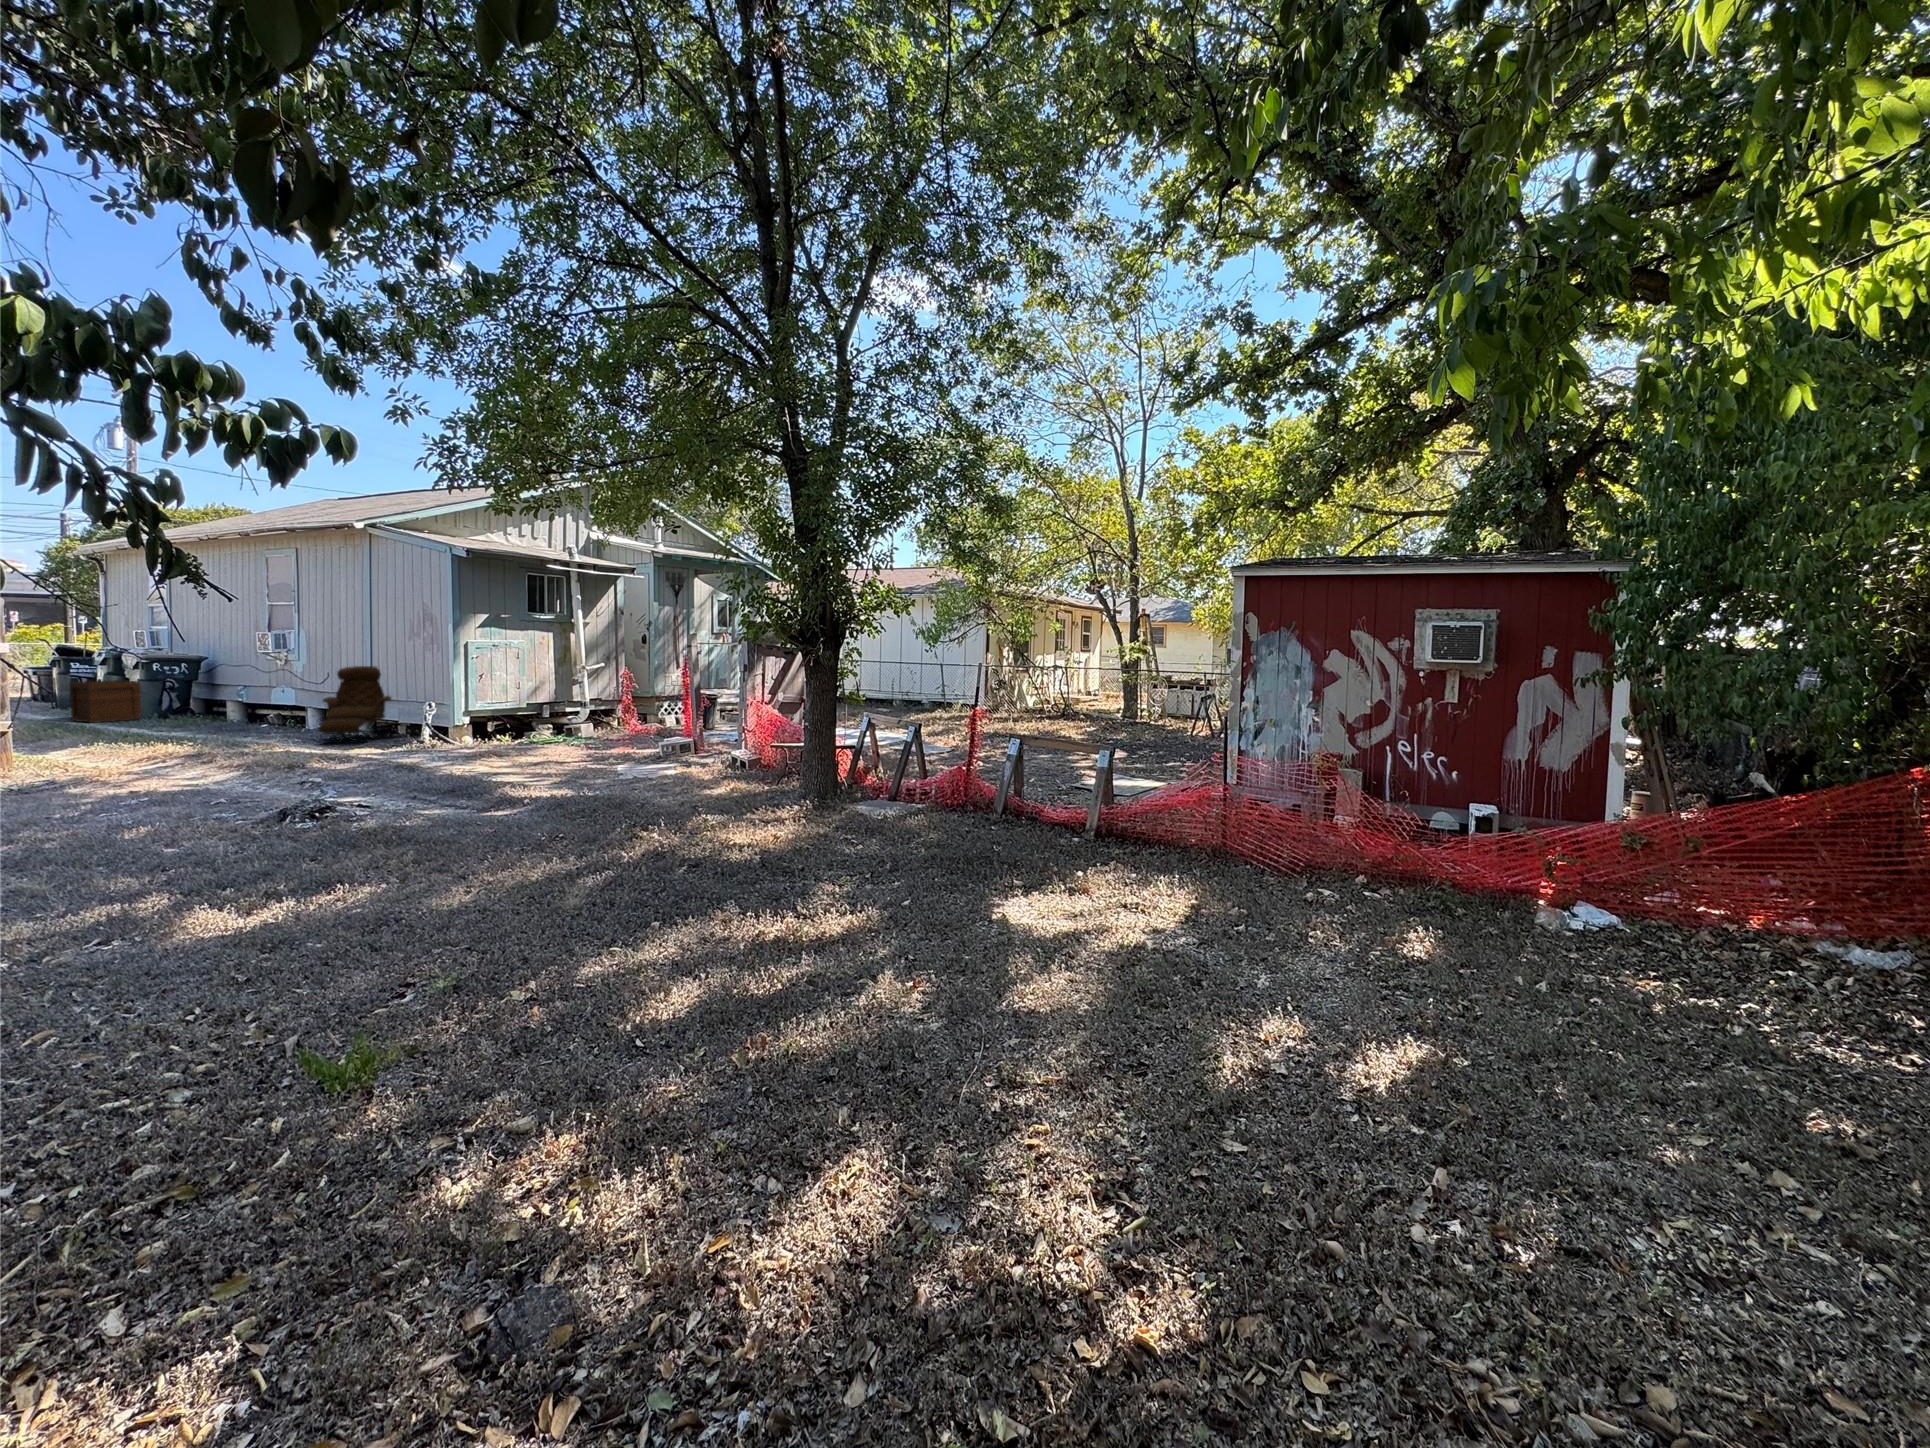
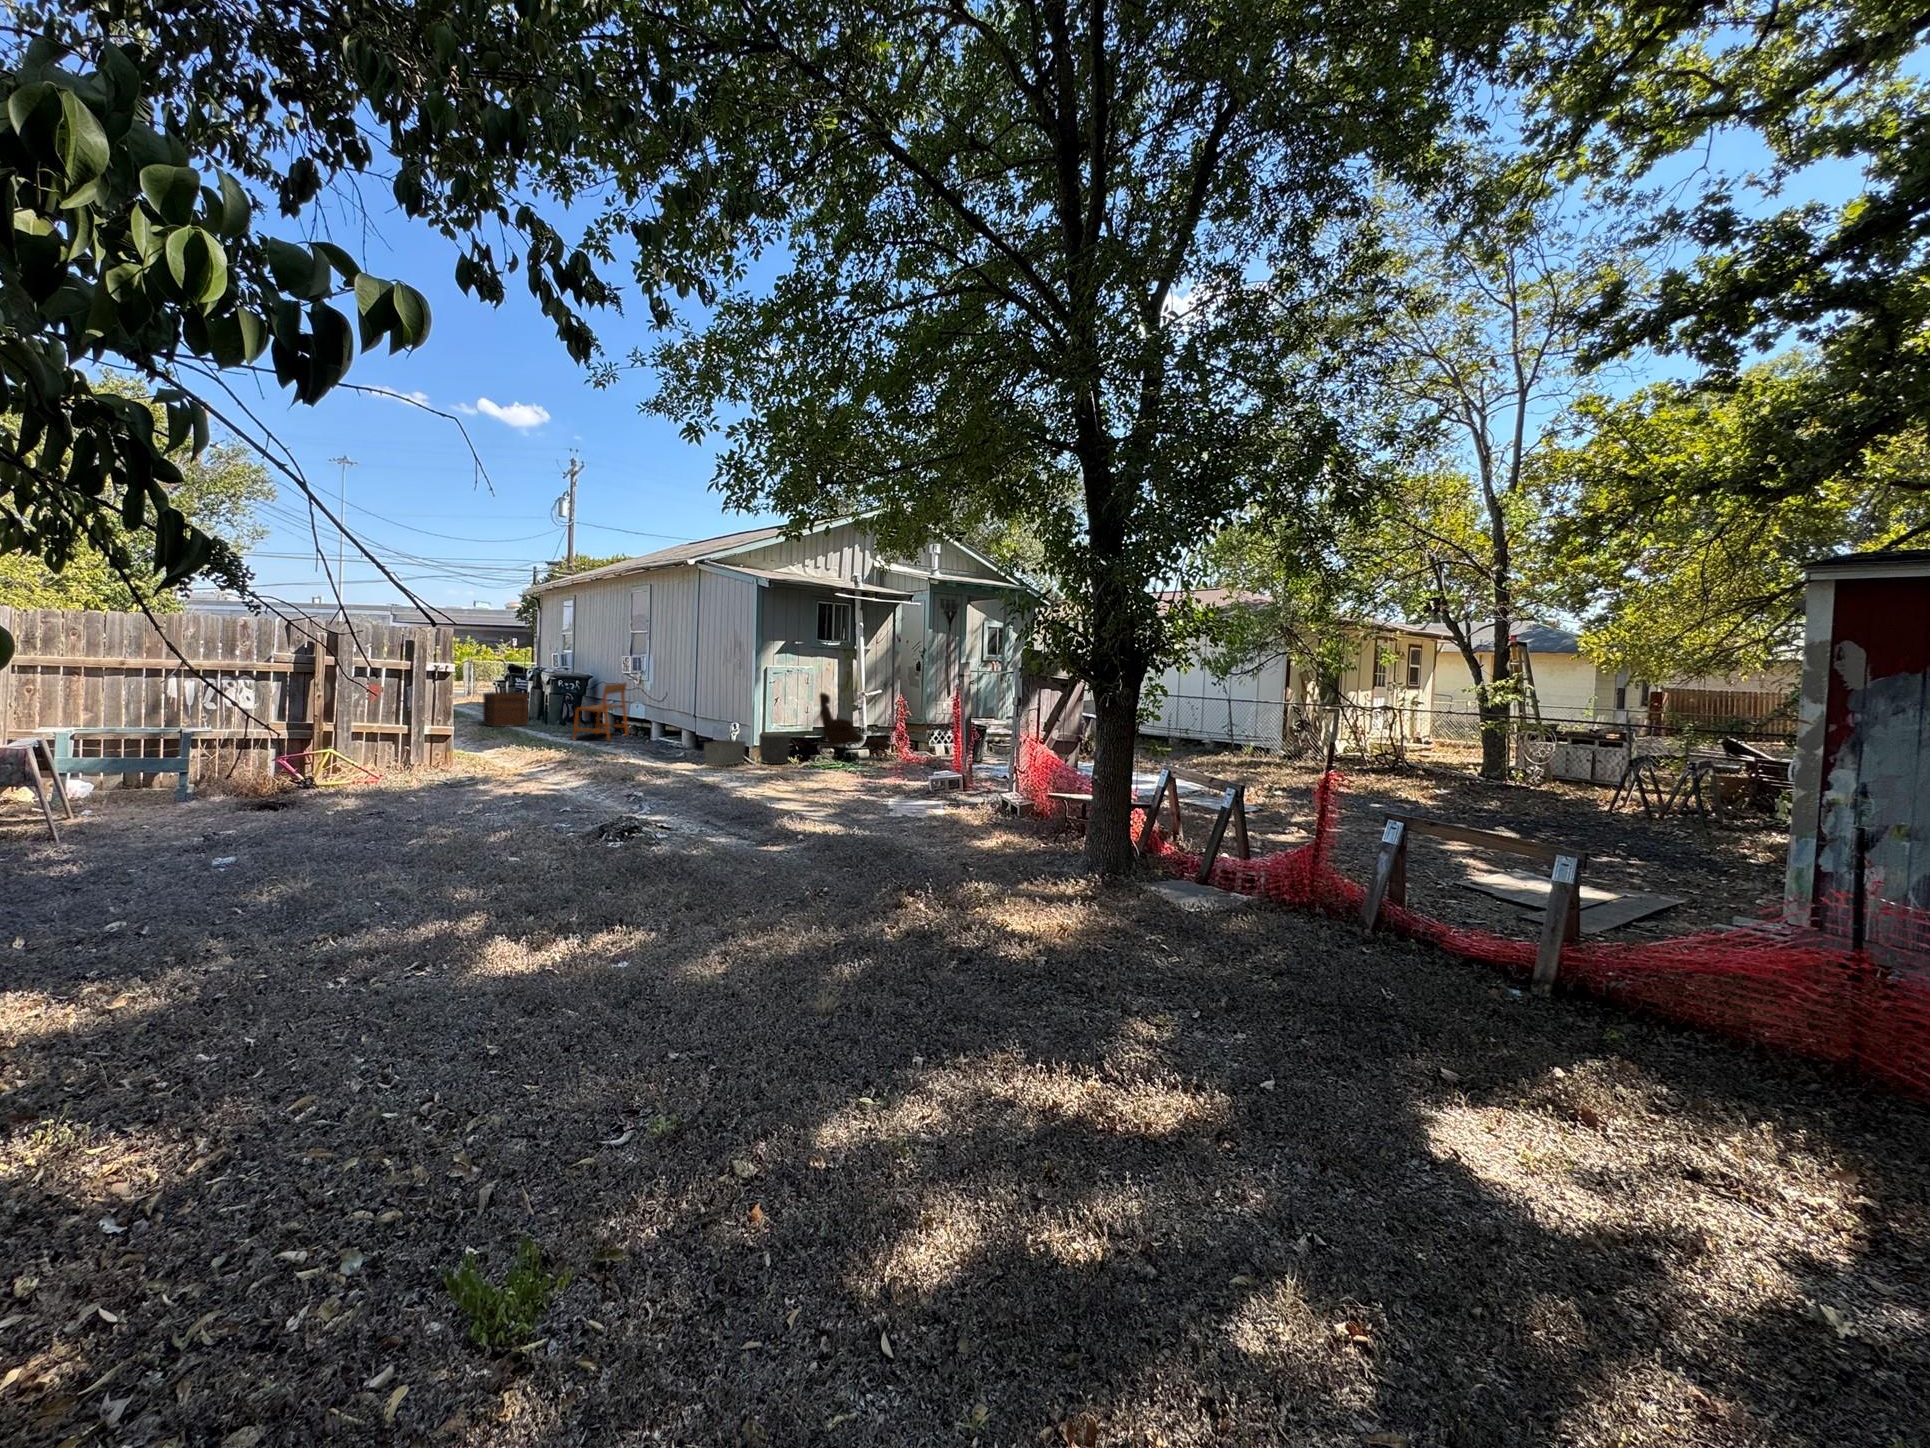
bench: none [216,663,293,732] -> present [573,682,628,741]
lounge chair: present [318,666,391,743] -> present [819,693,891,760]
planter: none [466,710,504,742] -> present [759,733,790,764]
storage bin: none [400,719,452,747] -> present [704,740,746,766]

